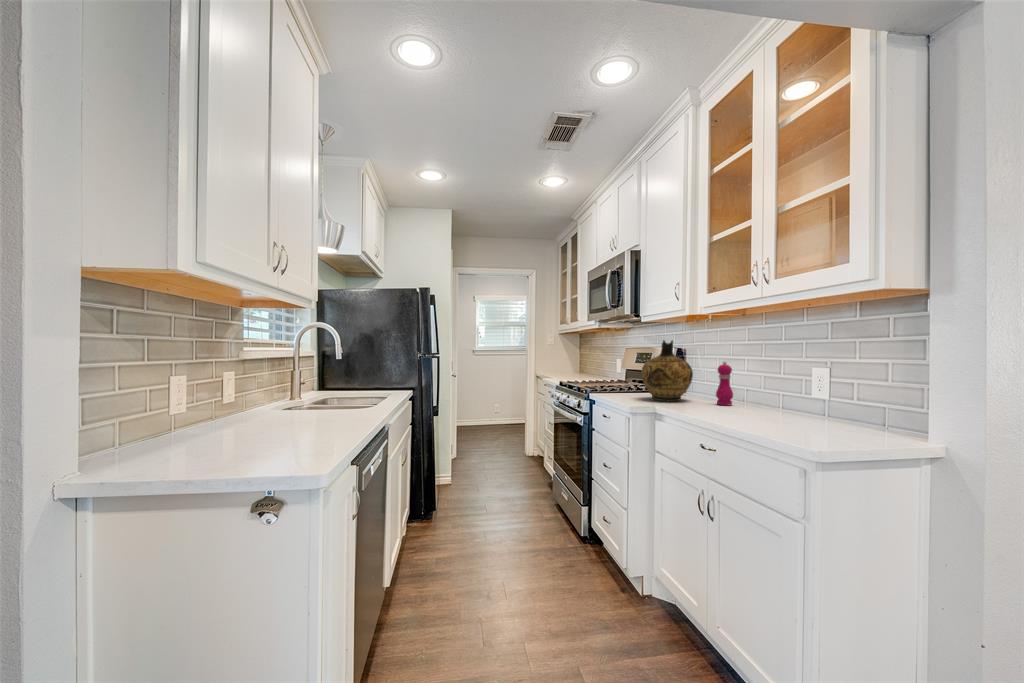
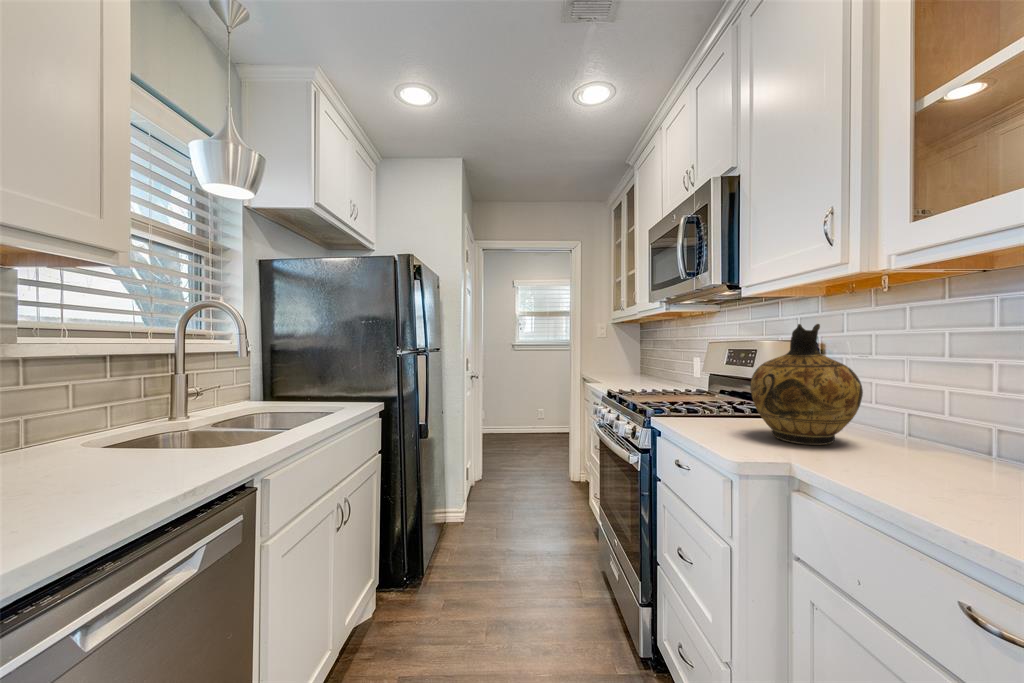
pepper mill: present [716,361,733,406] -> none [926,366,973,464]

